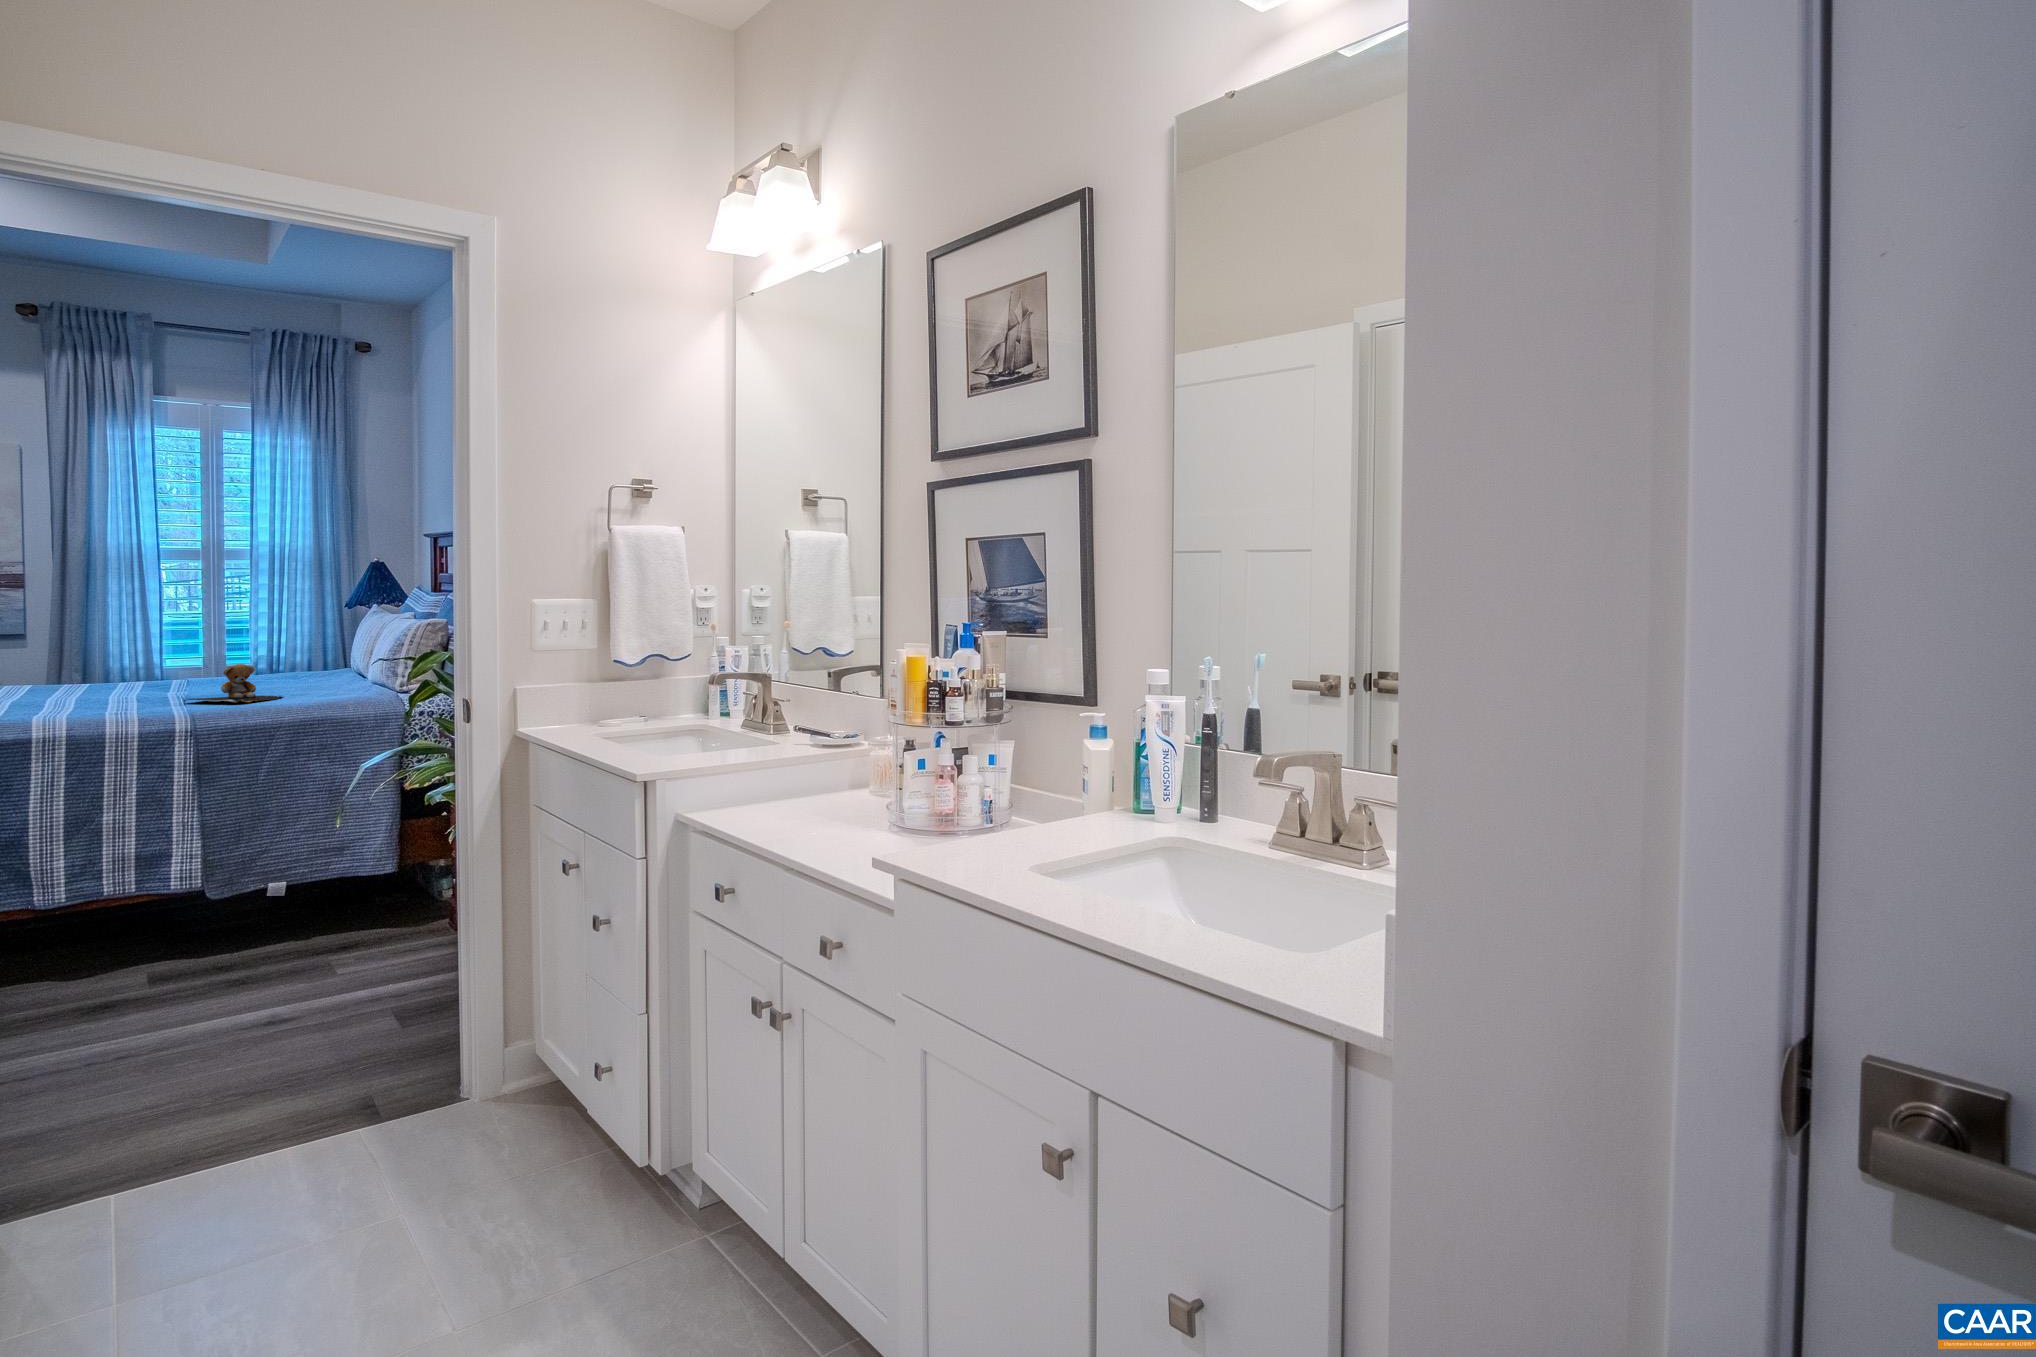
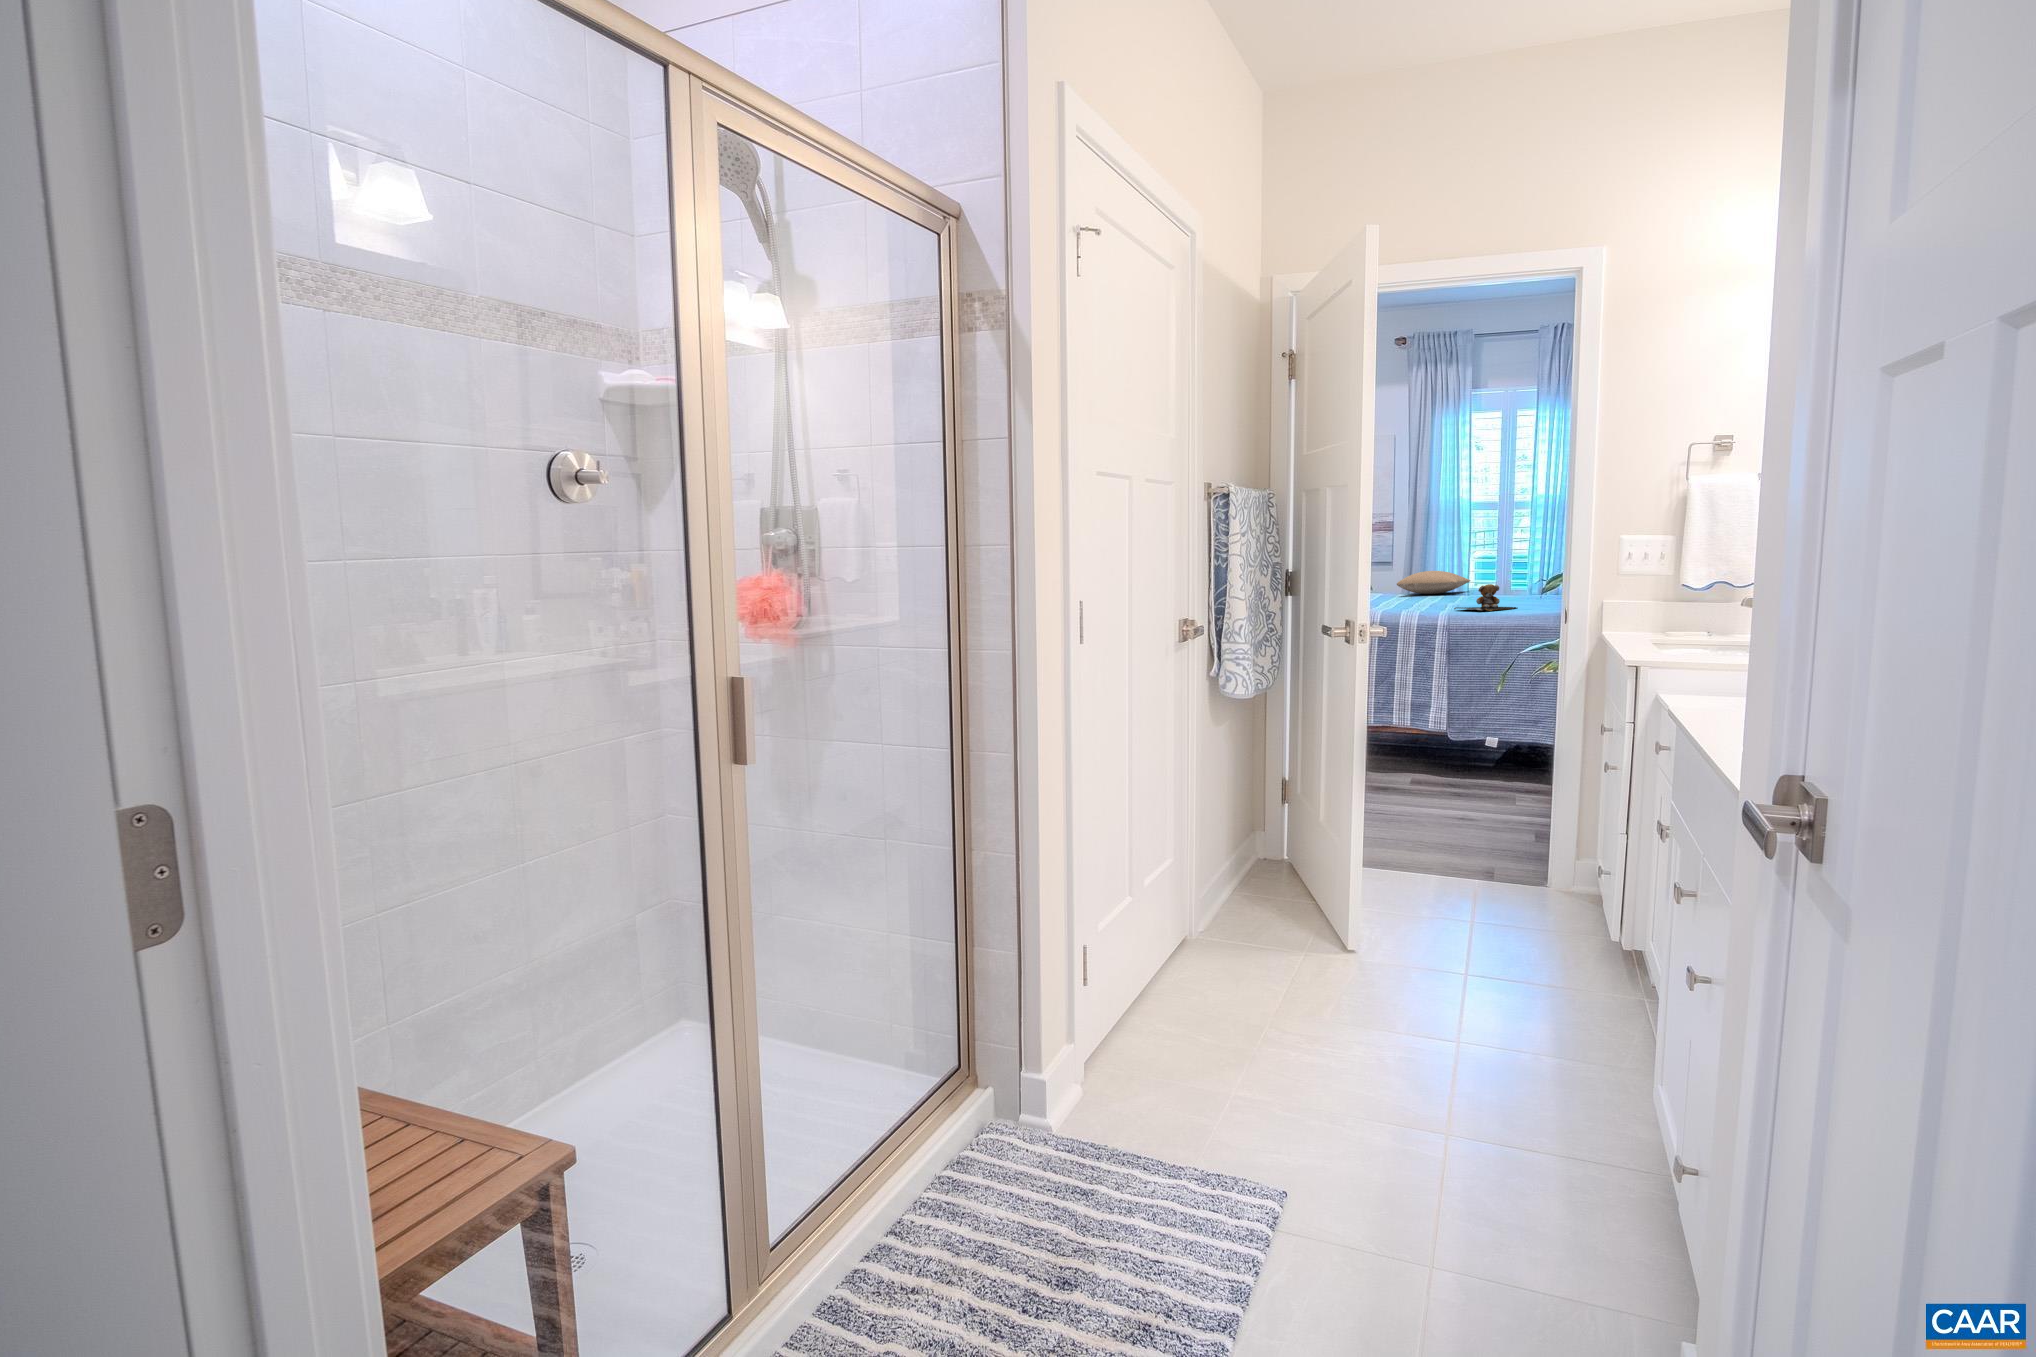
pillow: none [27,640,157,676] -> present [1397,571,1470,594]

